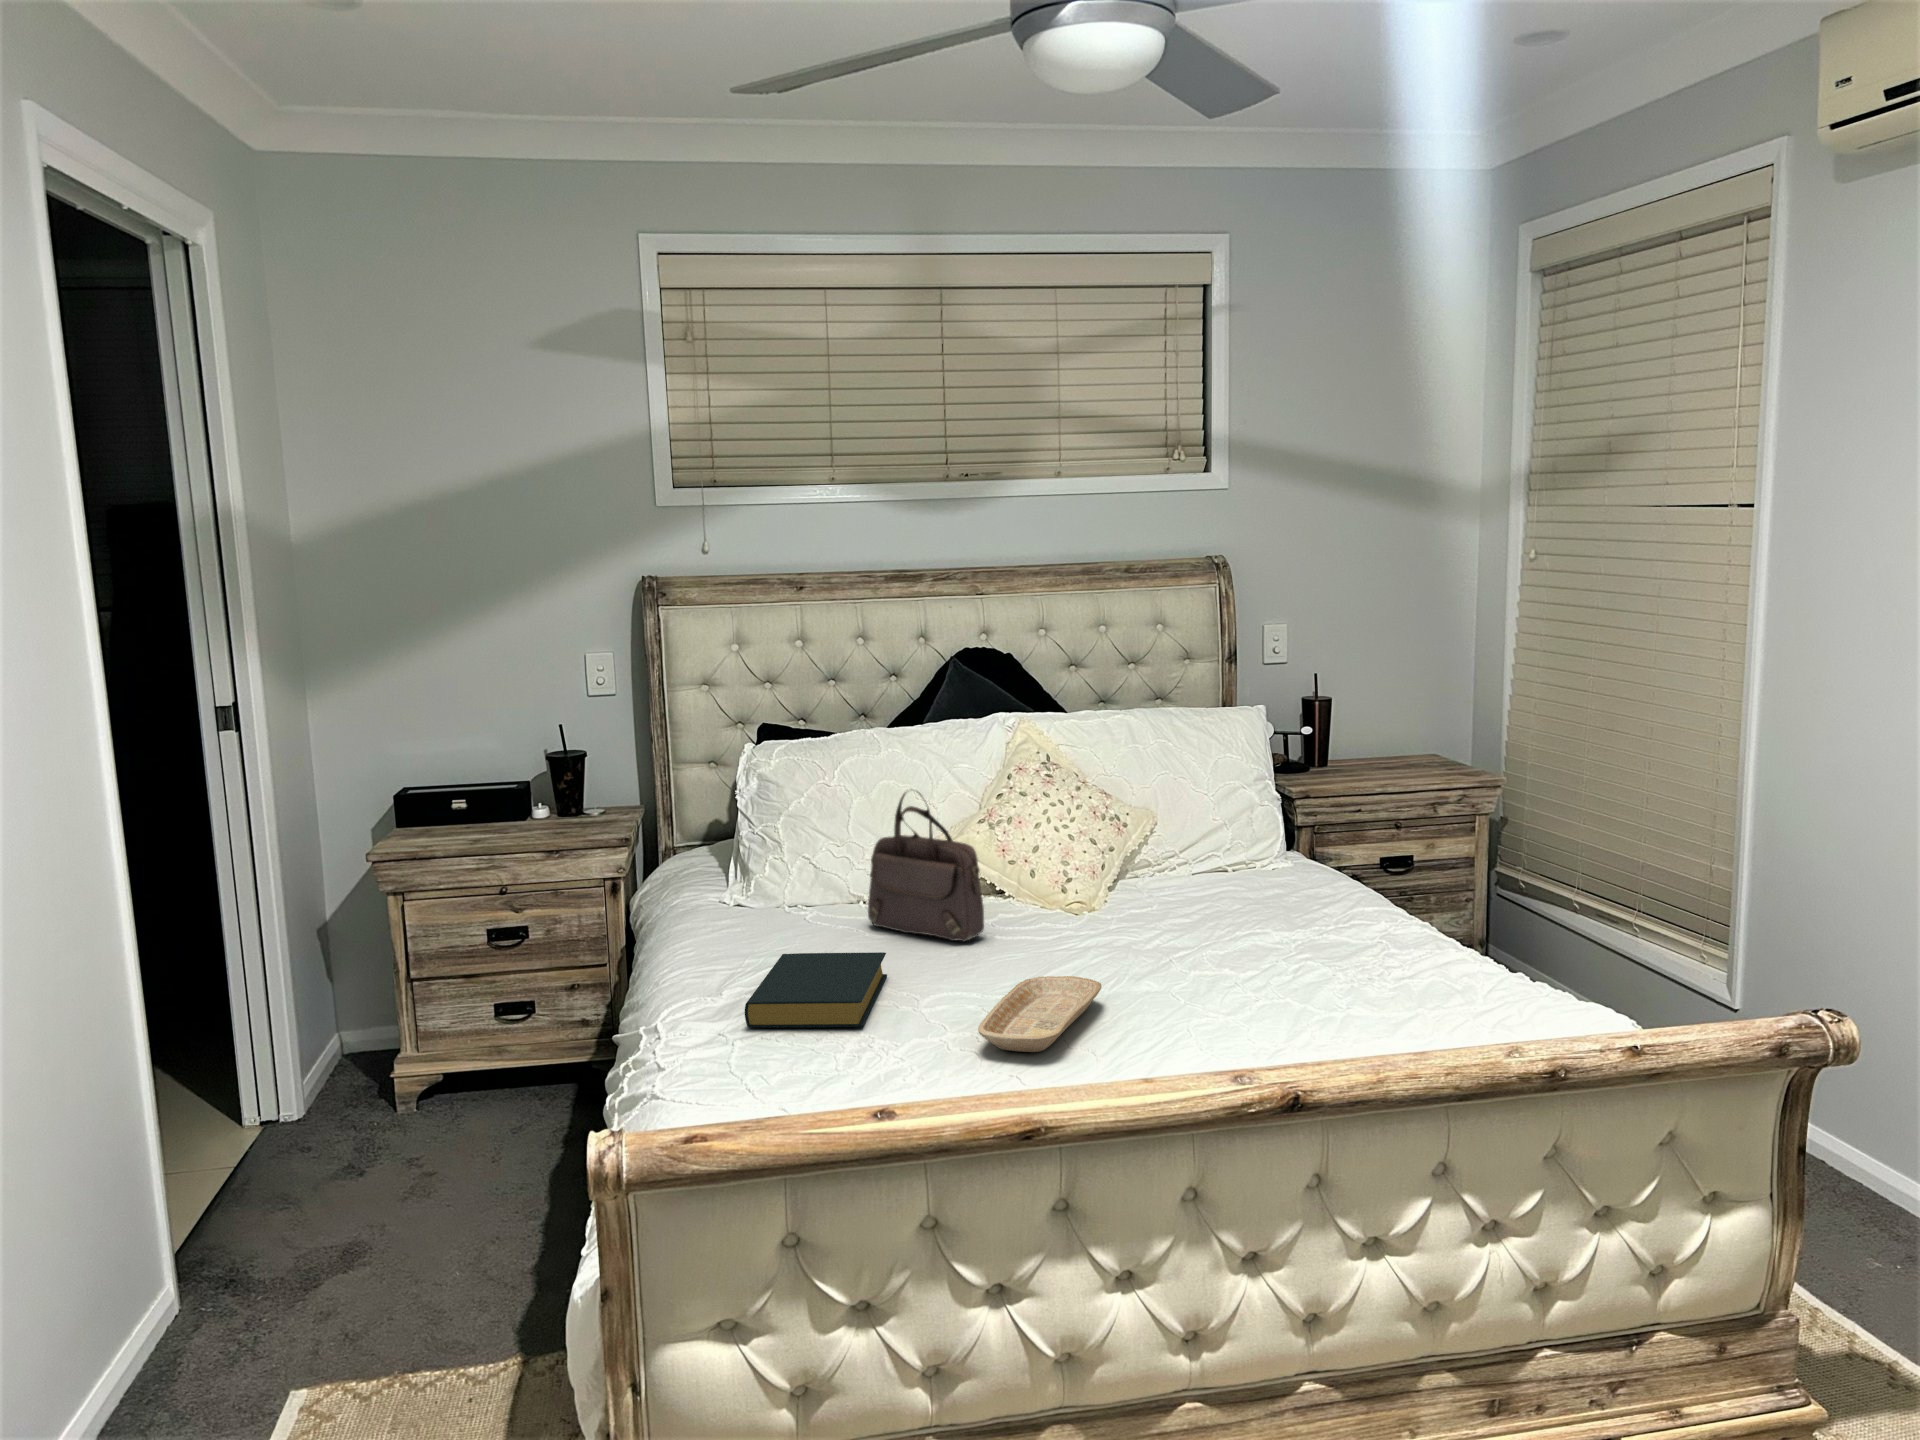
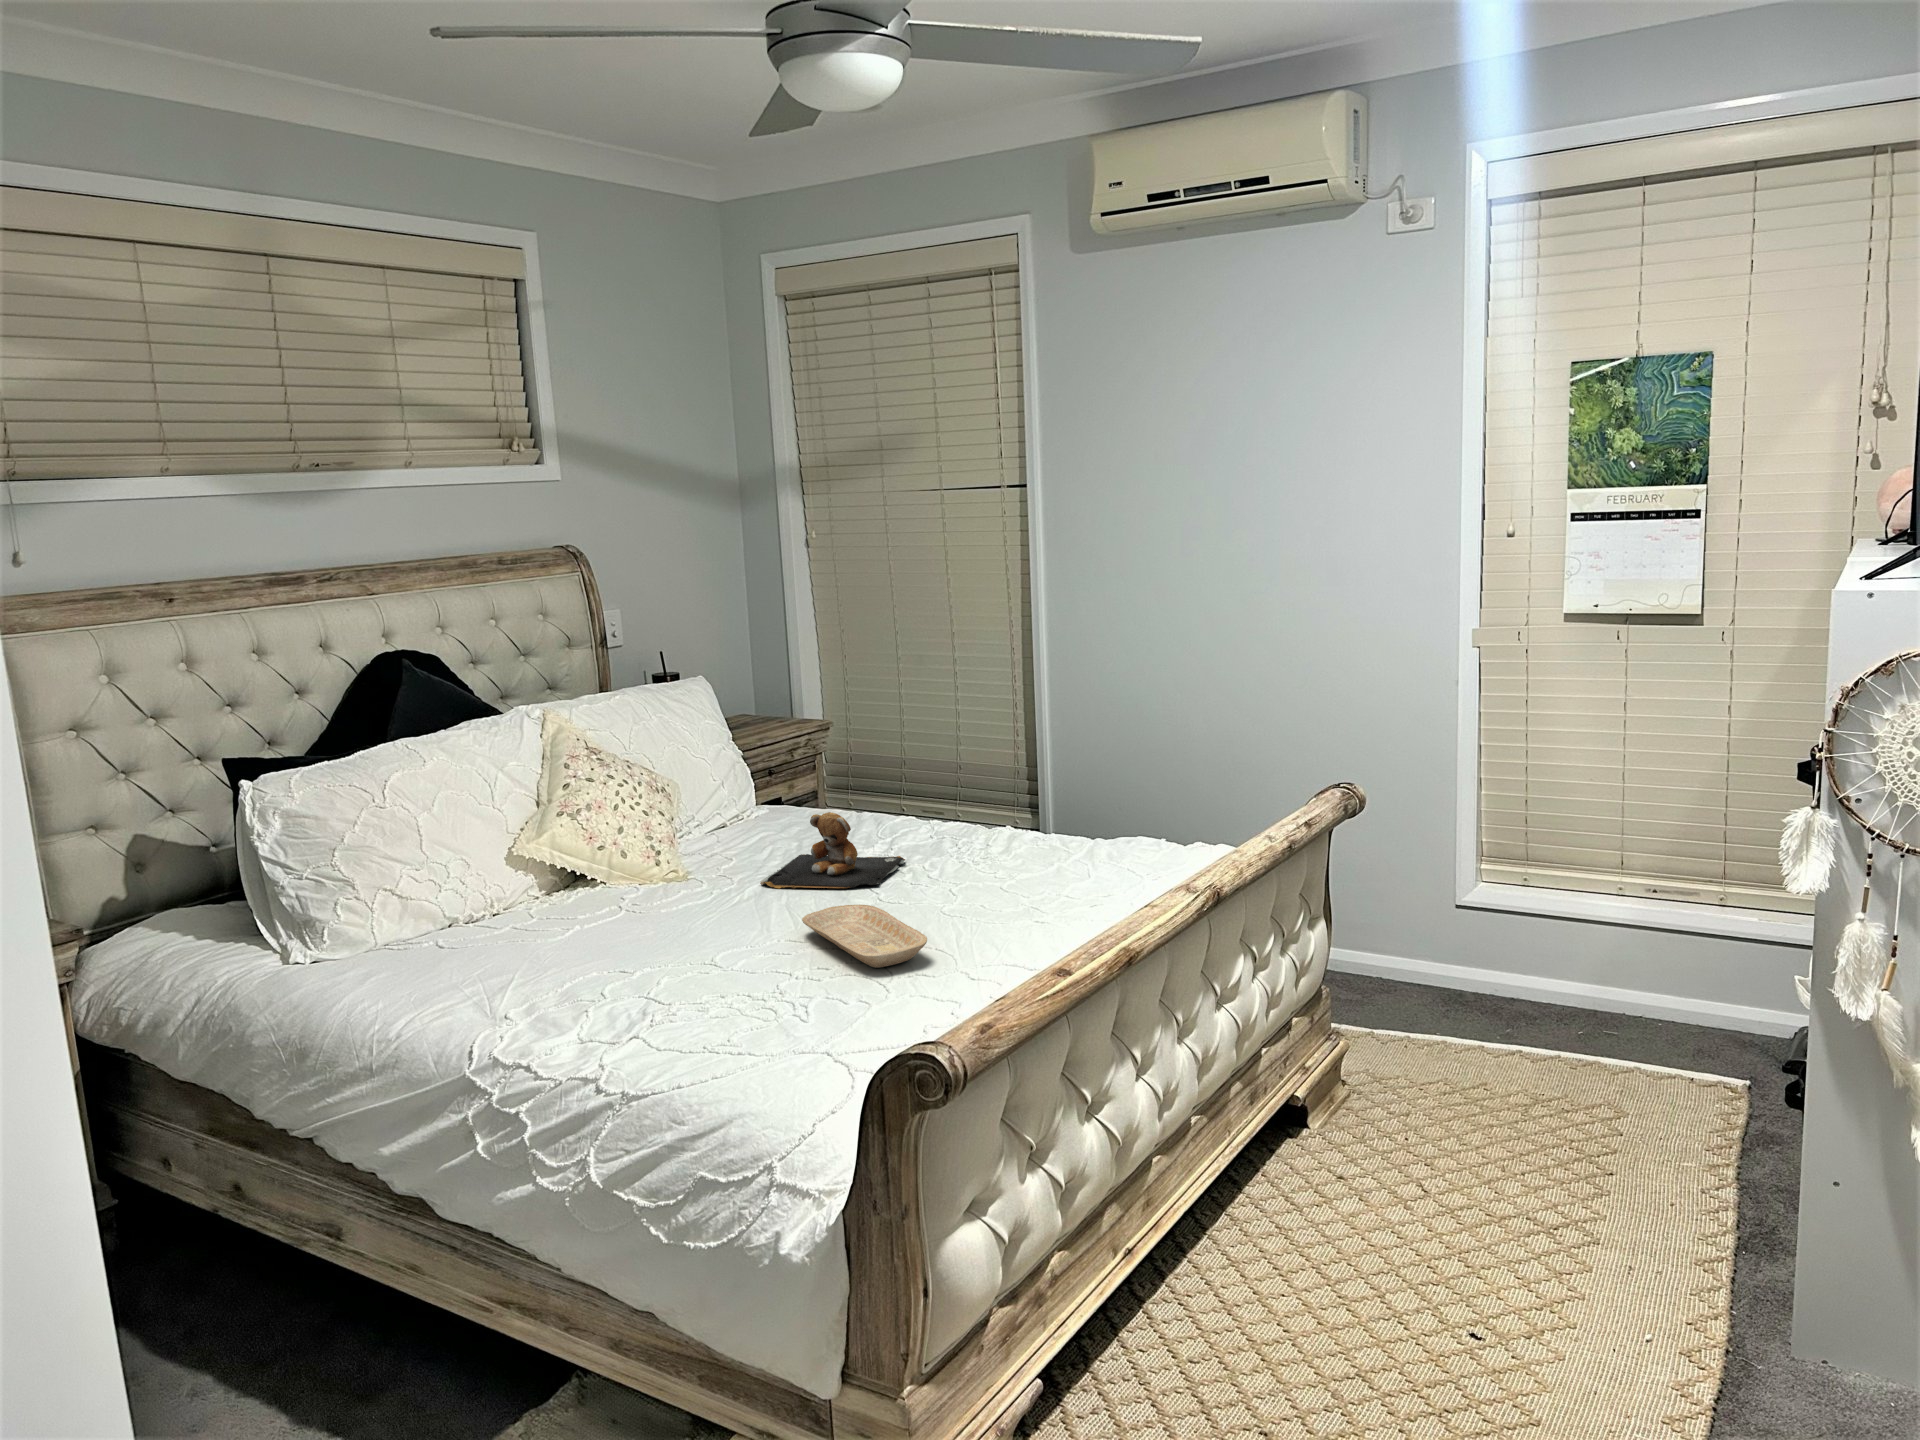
handbag: present [868,791,984,941] -> none [507,780,655,932]
teddy bear: none [1113,876,1284,970] -> present [760,812,905,888]
hardback book: present [745,952,887,1028] -> none [545,936,734,1026]

